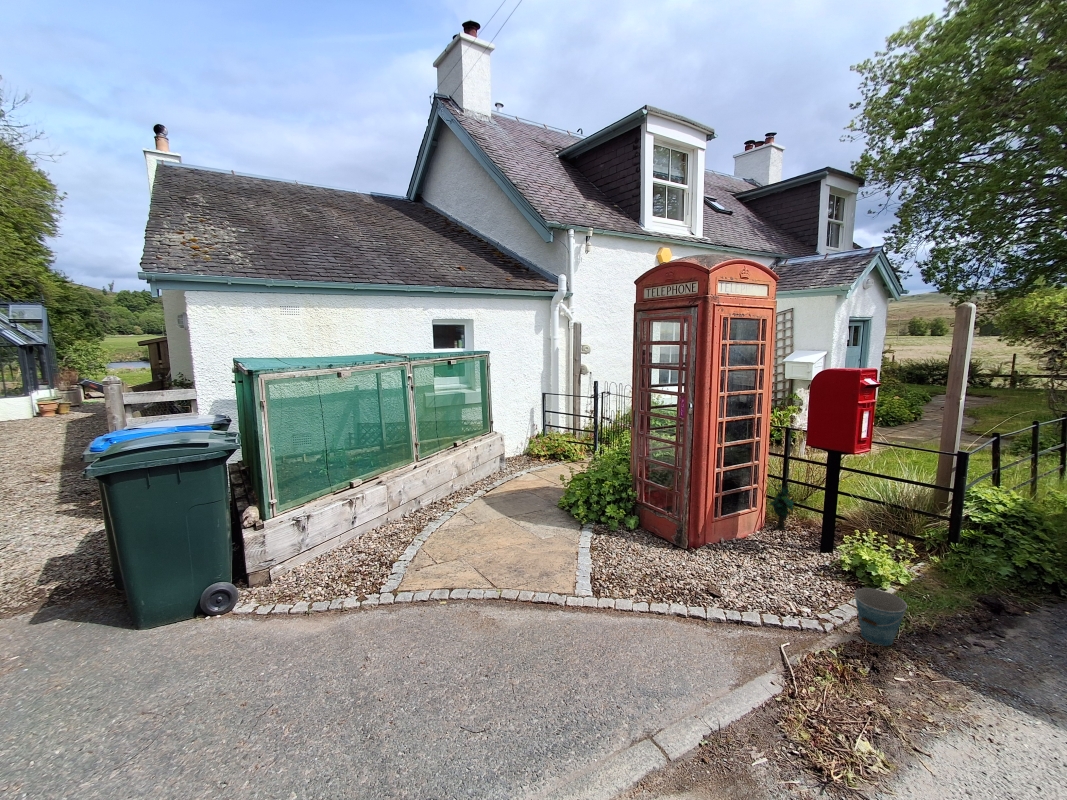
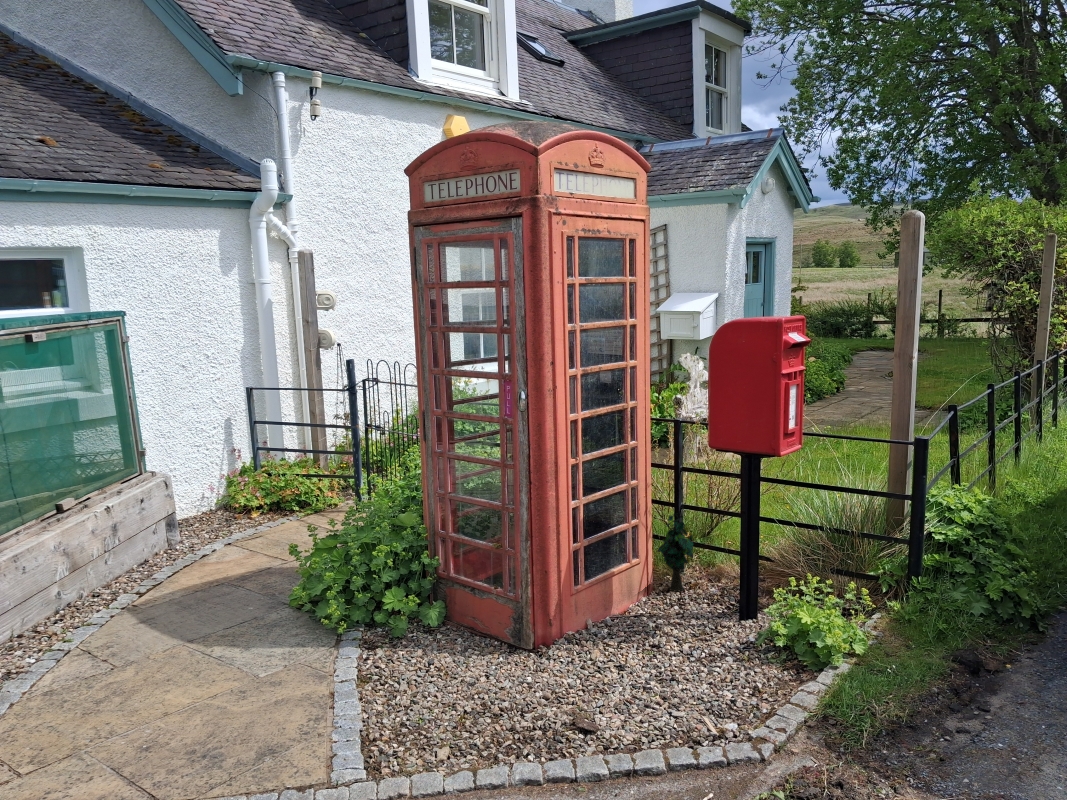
bucket: present [854,589,907,646] -> none [799,675,876,765]

